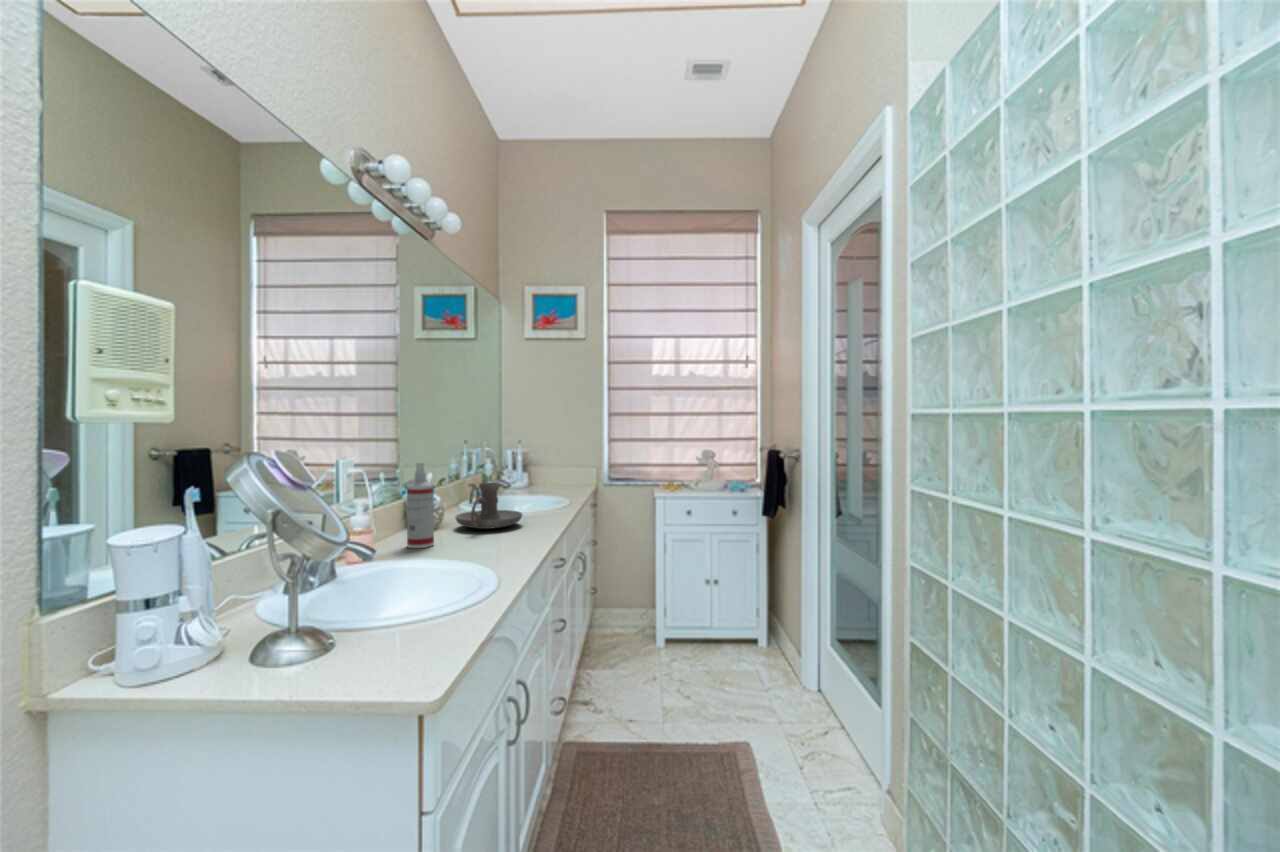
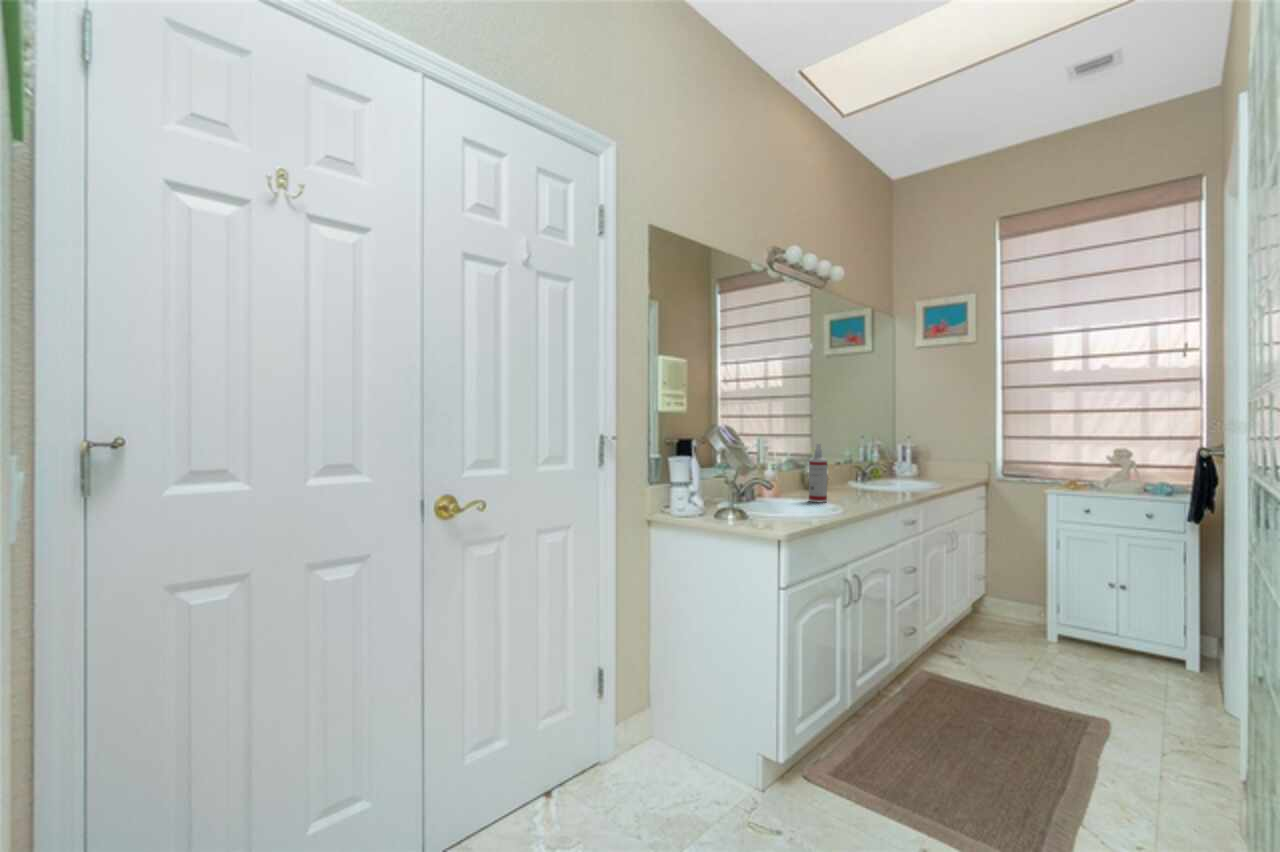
candle holder: present [455,483,522,529] -> none [845,463,898,497]

